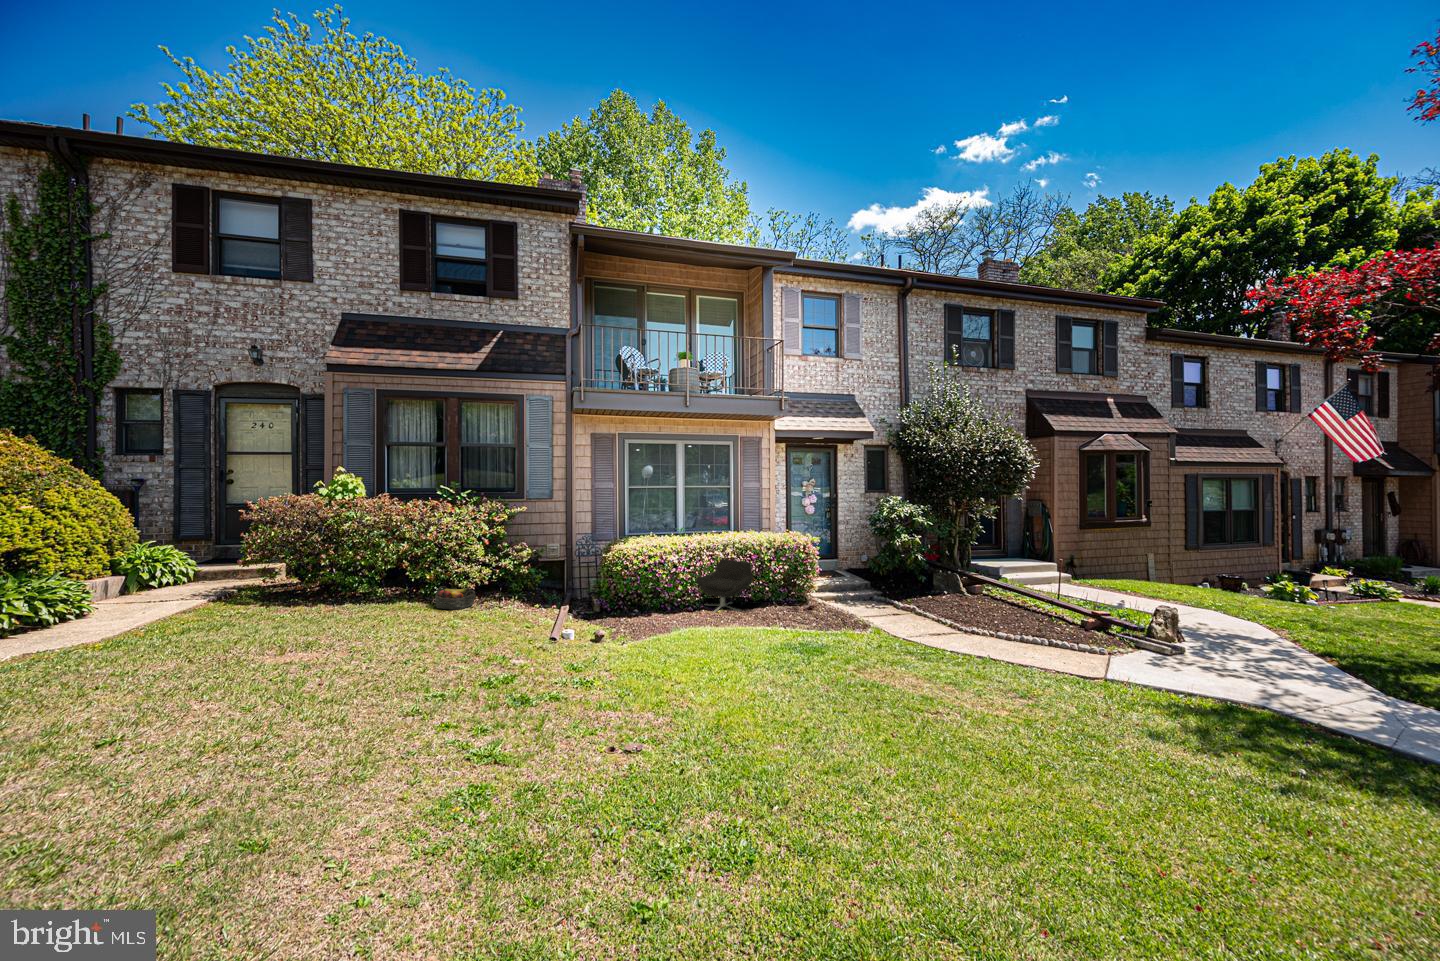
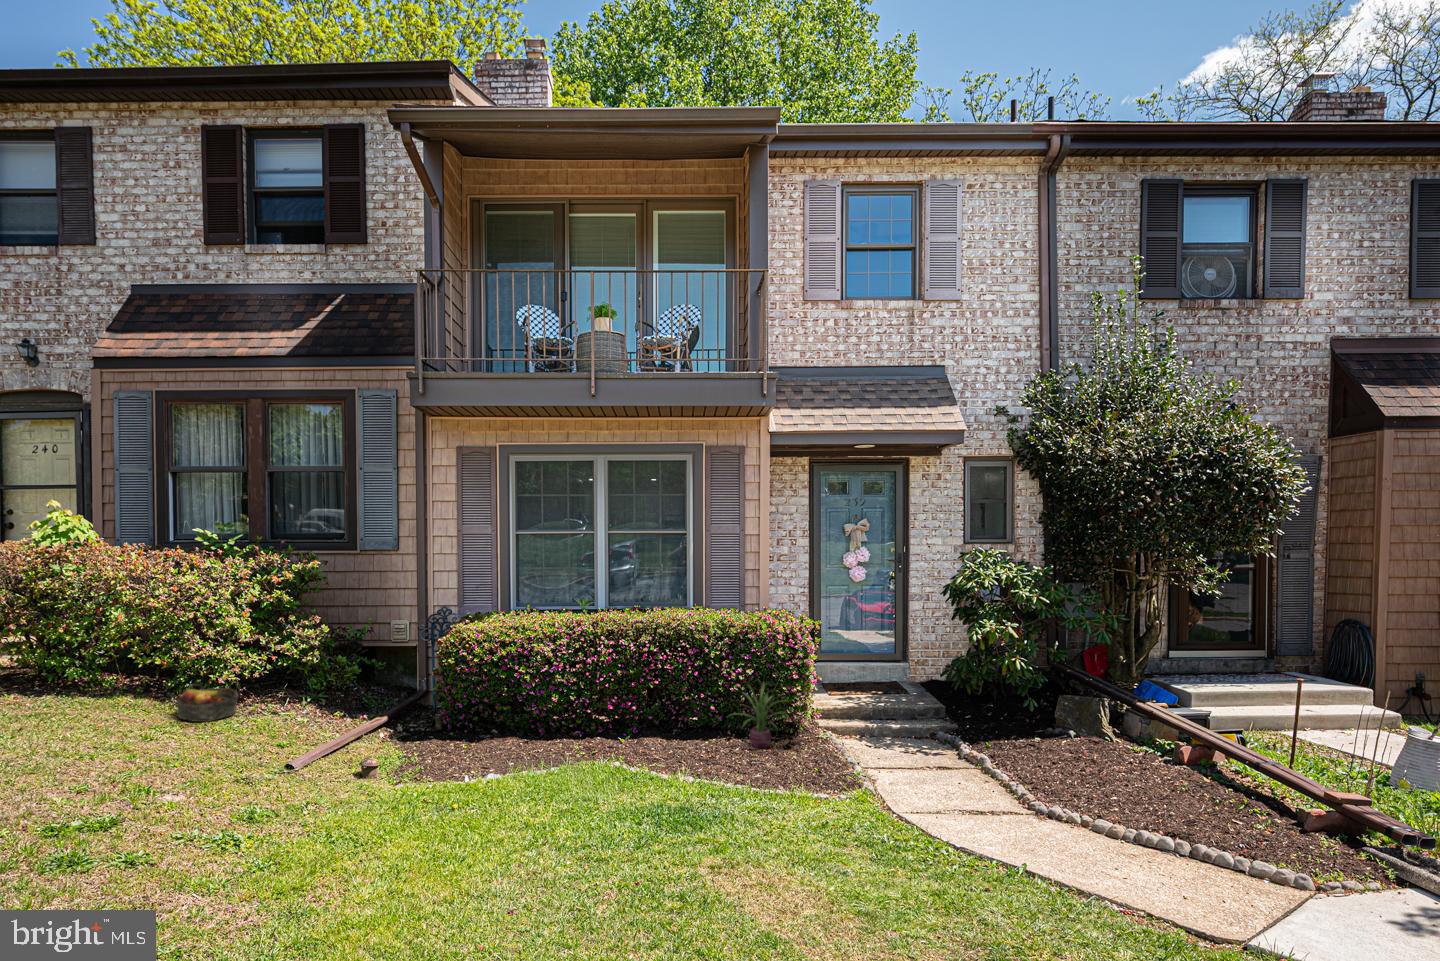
lounge chair: present [696,558,753,613] -> none [565,660,668,757]
decorative plant: none [782,568,816,603] -> present [742,684,781,748]

